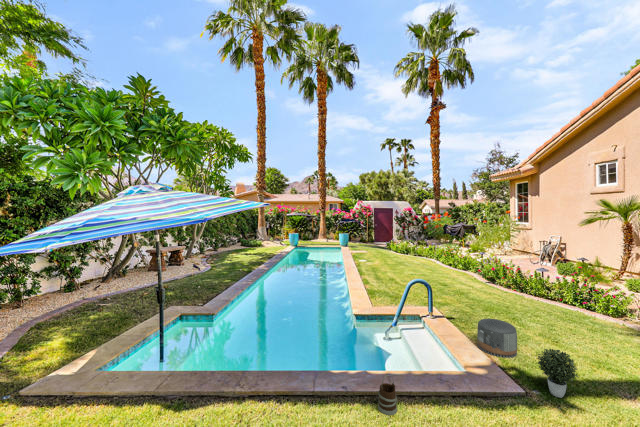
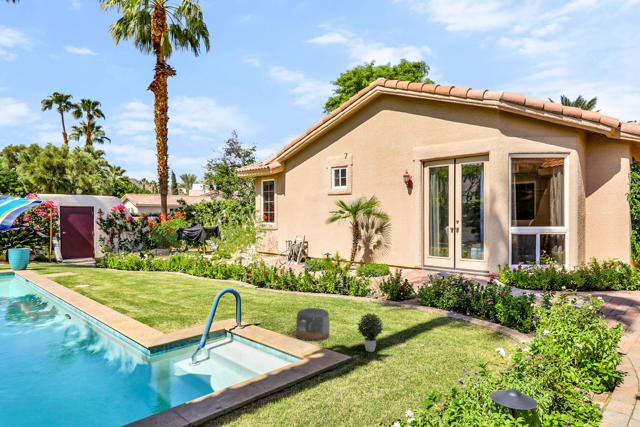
wooden bucket: present [378,375,397,415] -> none [263,368,284,410]

